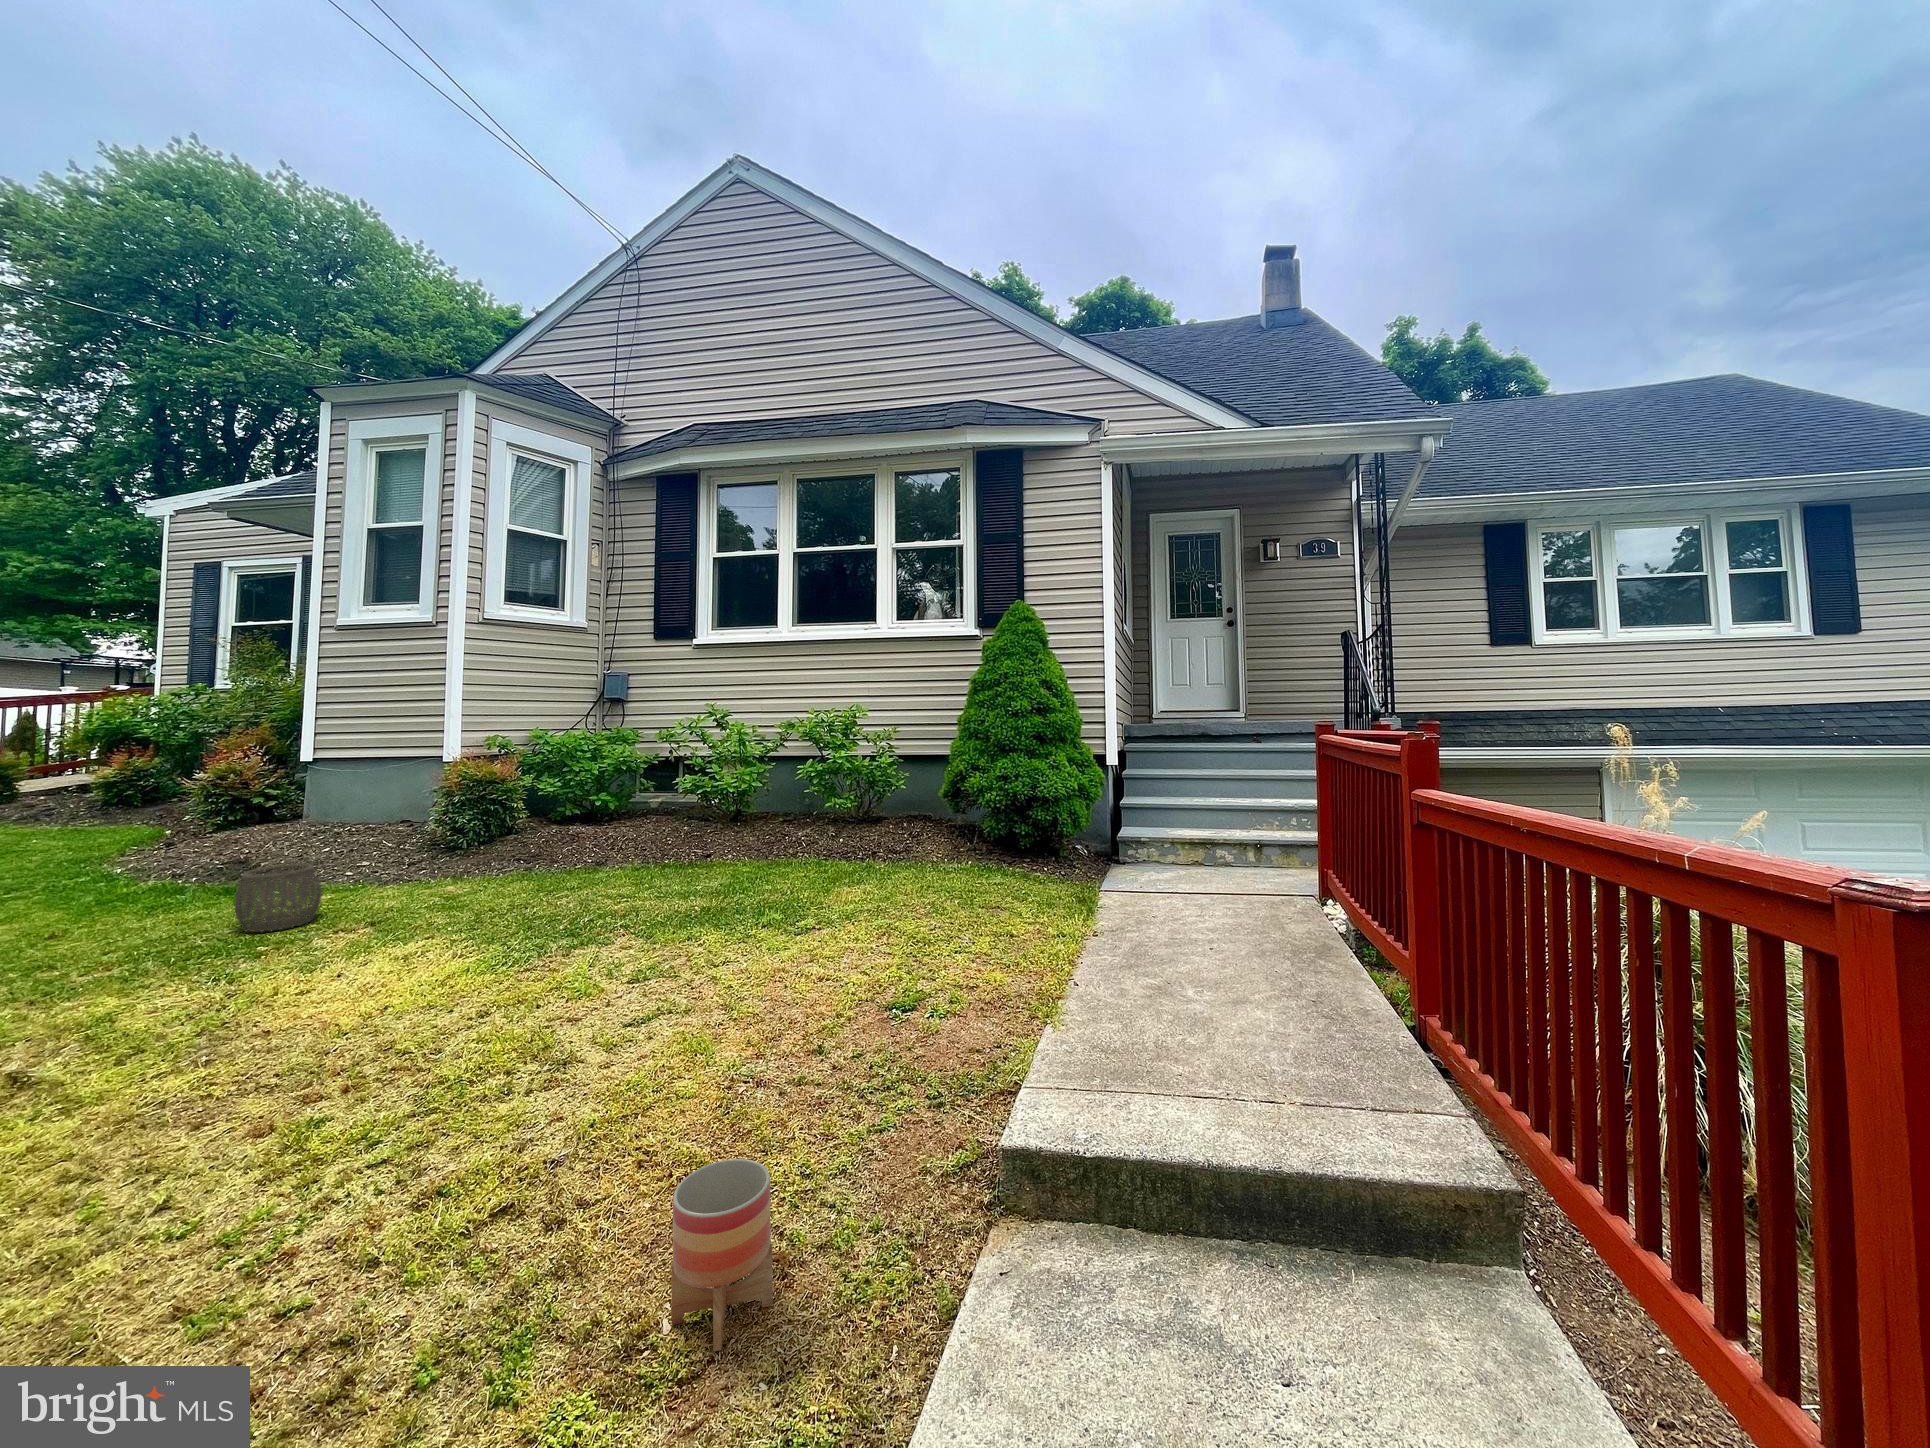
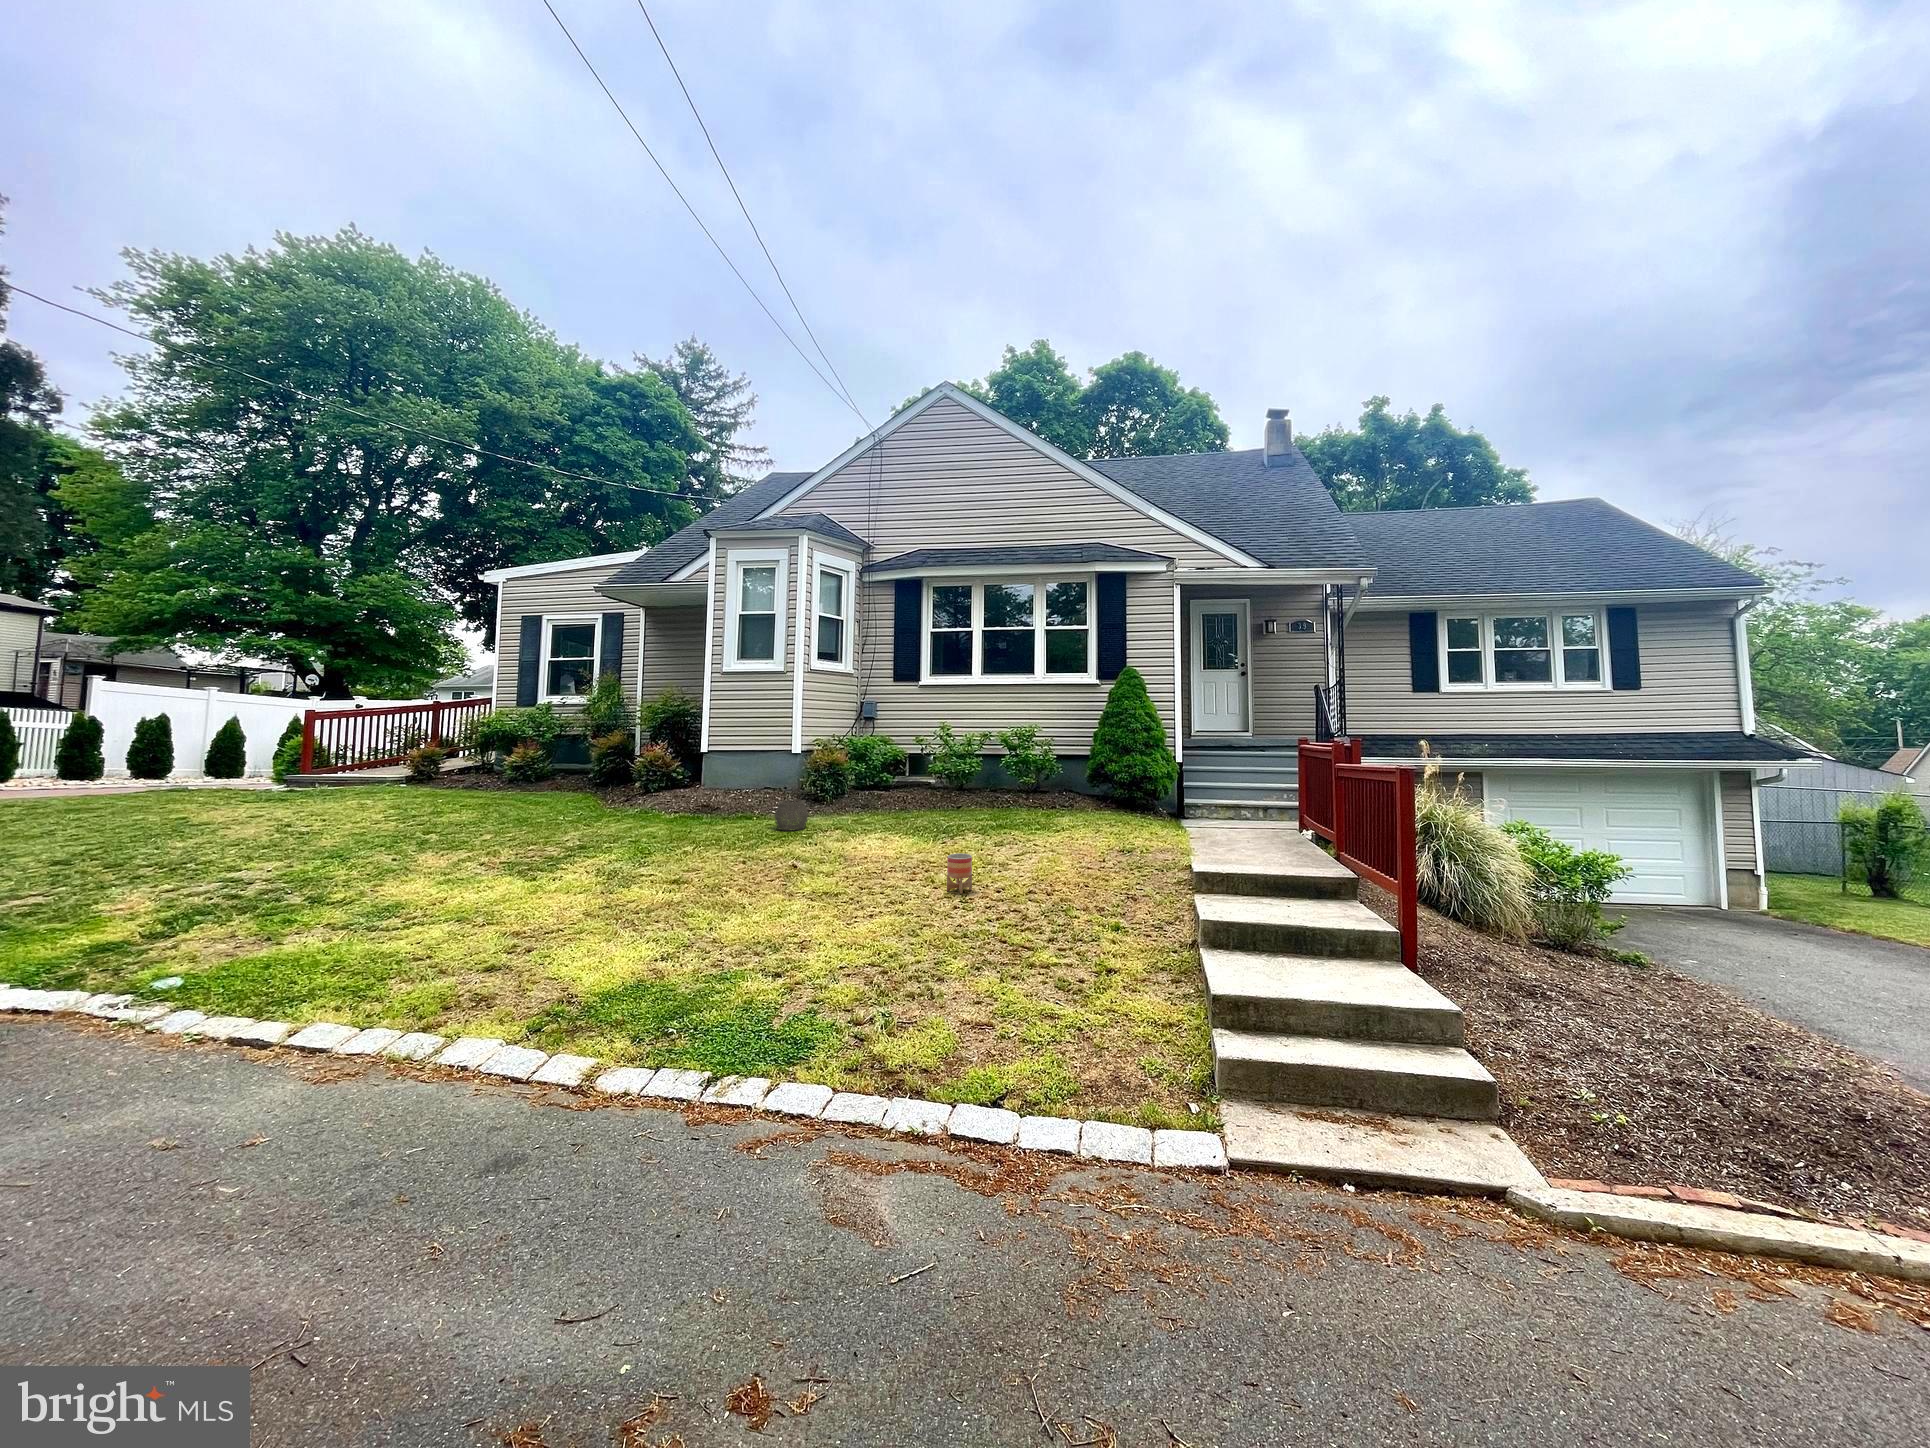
planter: present [671,1159,773,1351] -> present [947,853,972,894]

